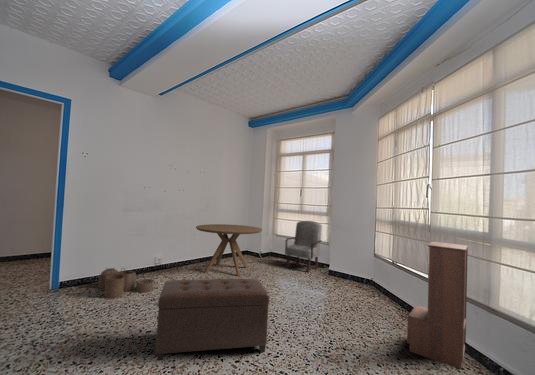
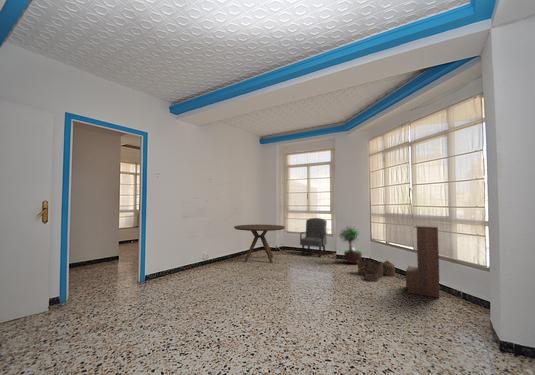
potted tree: none [327,231,360,286] -> present [340,227,362,263]
woven basket: present [98,268,154,298] -> present [358,260,395,281]
ottoman: present [155,279,269,361] -> none [253,257,325,307]

